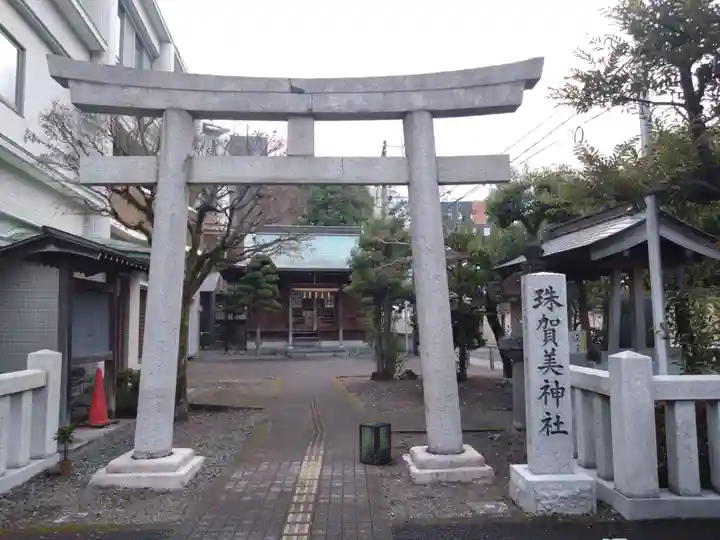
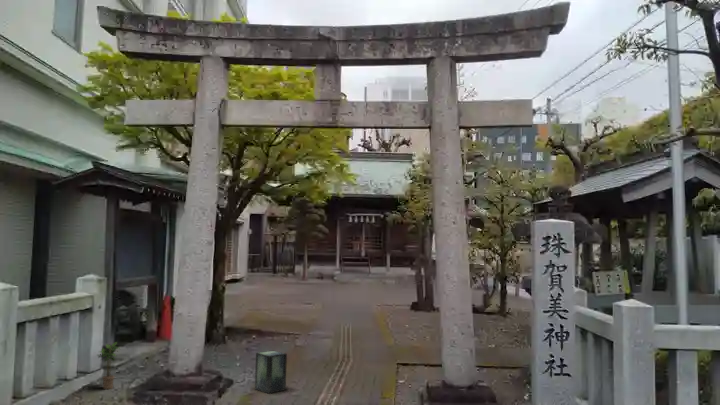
storage box: present [359,421,391,466] -> present [255,351,287,393]

